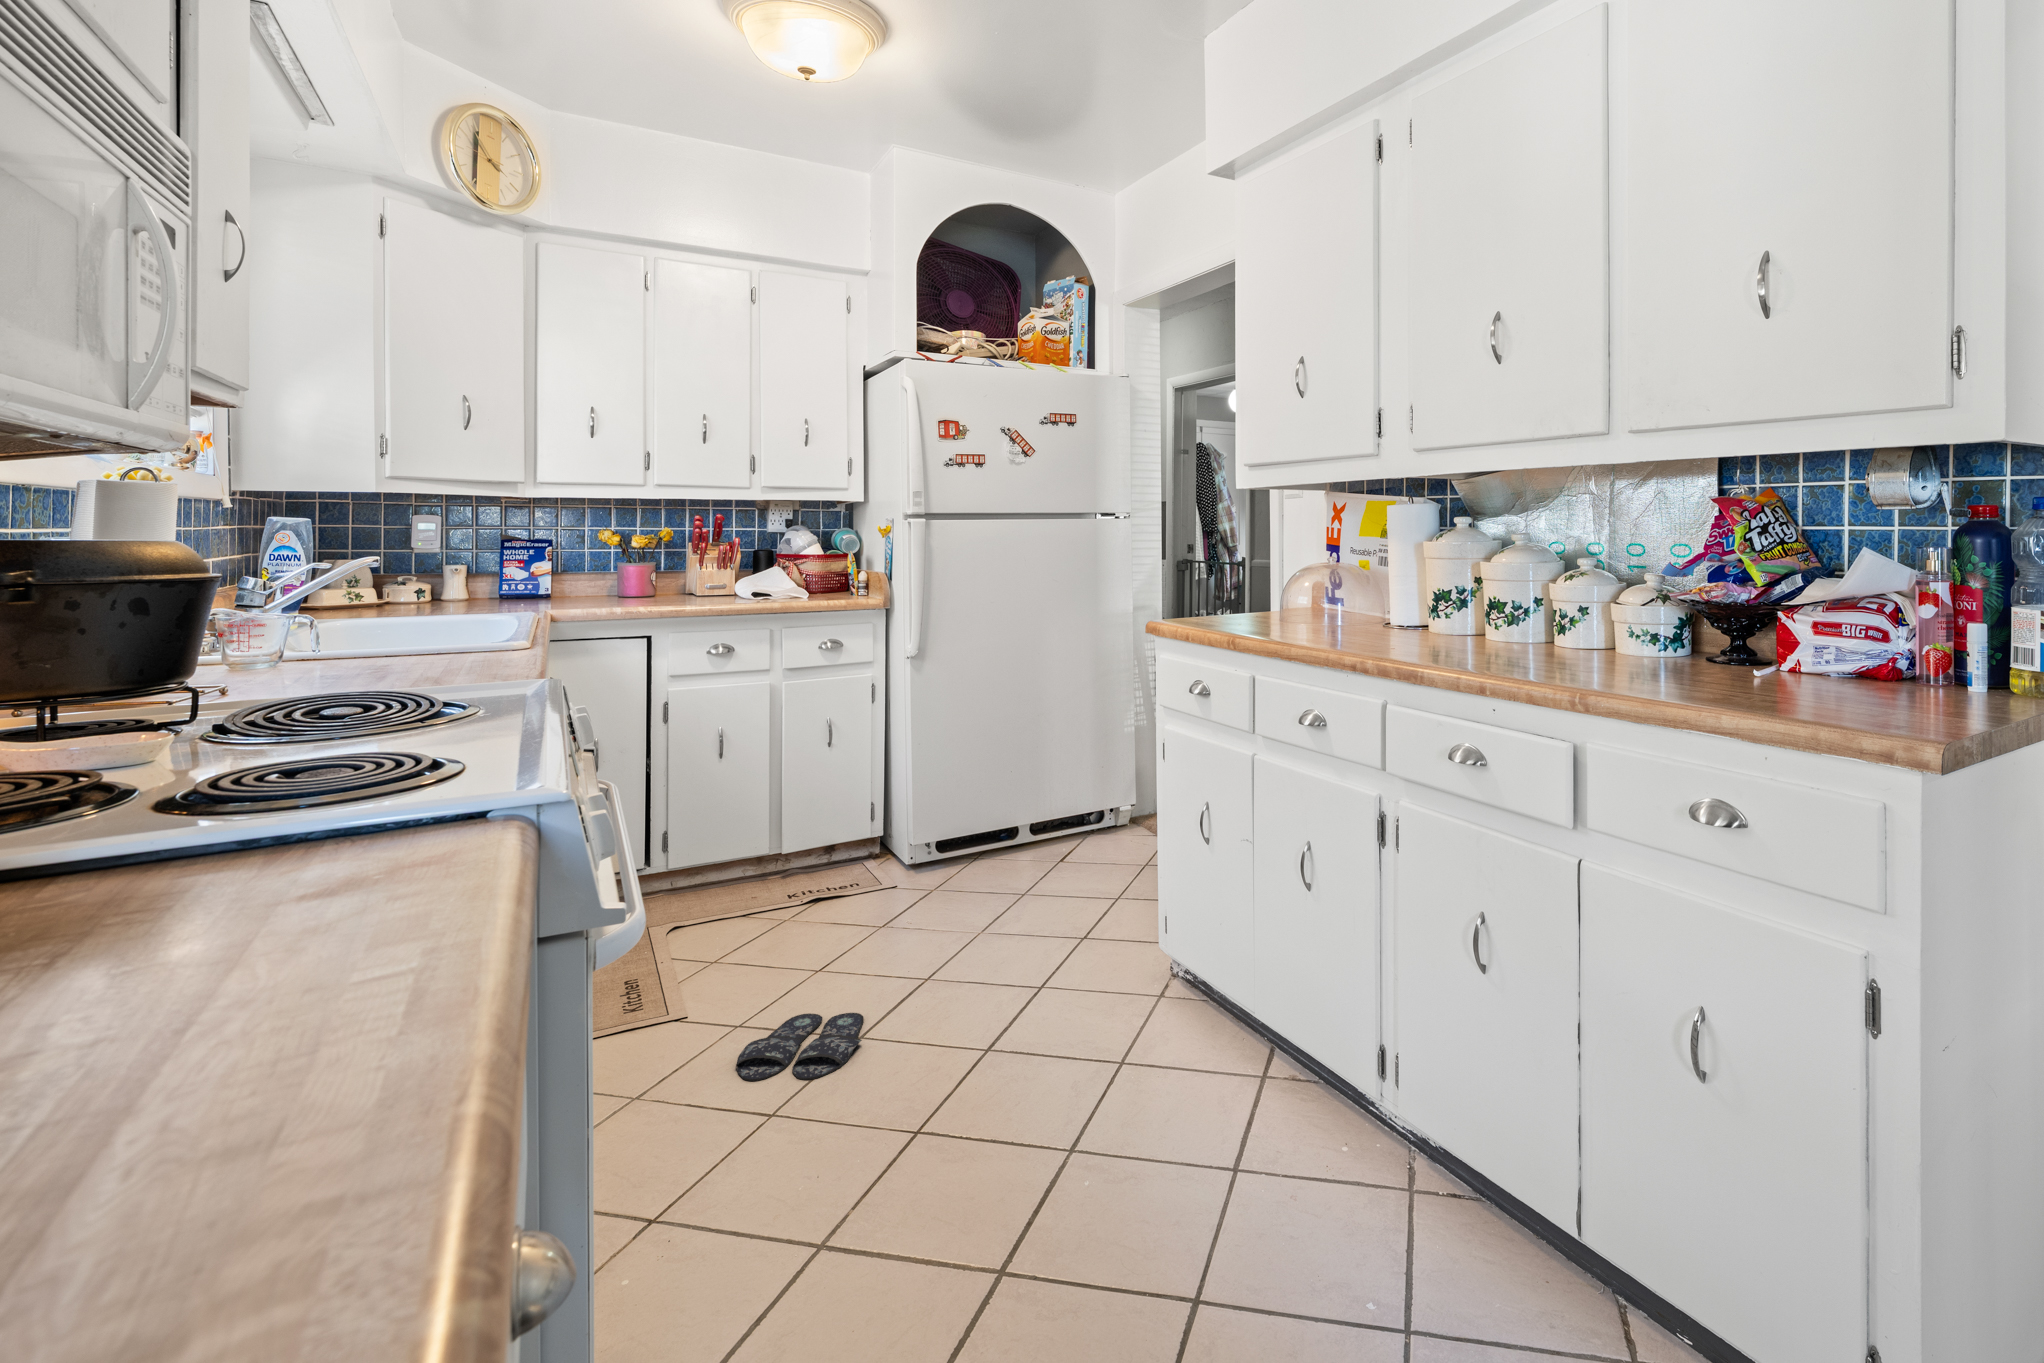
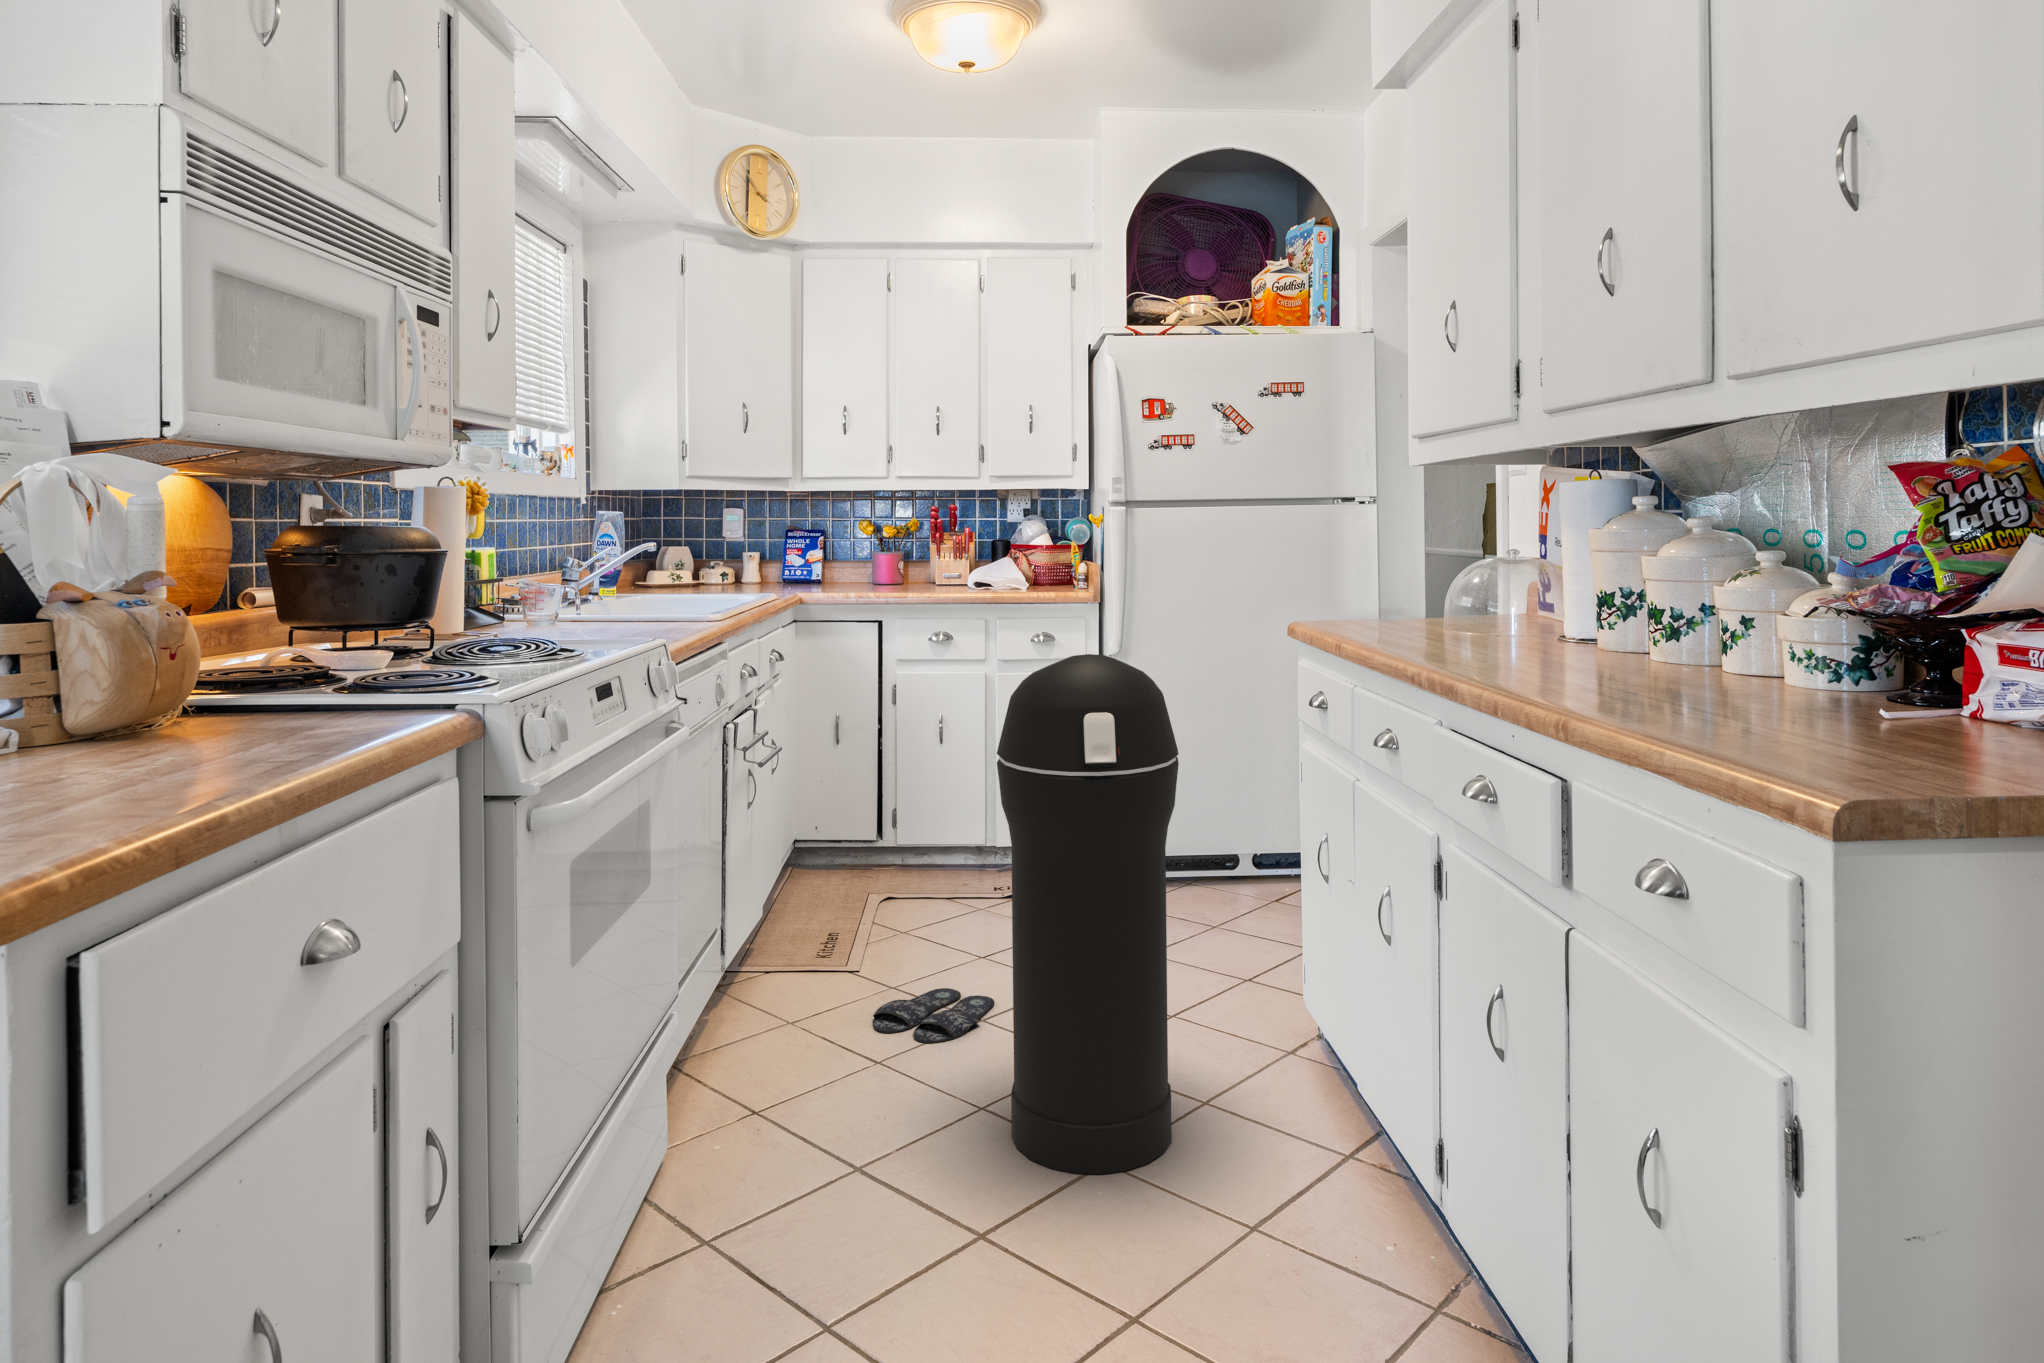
trash can: none [948,662,1128,1174] -> present [997,654,1179,1174]

